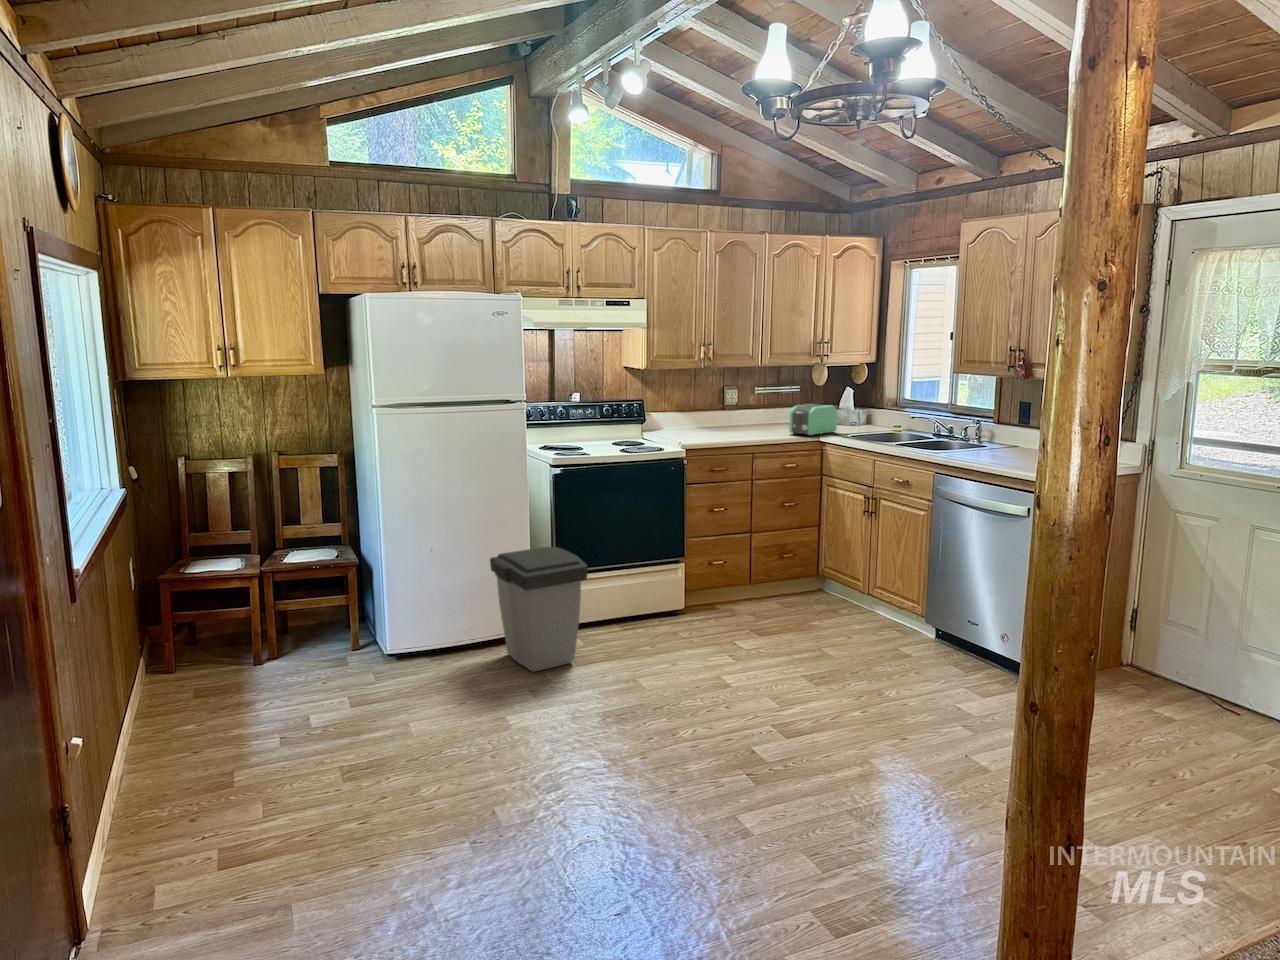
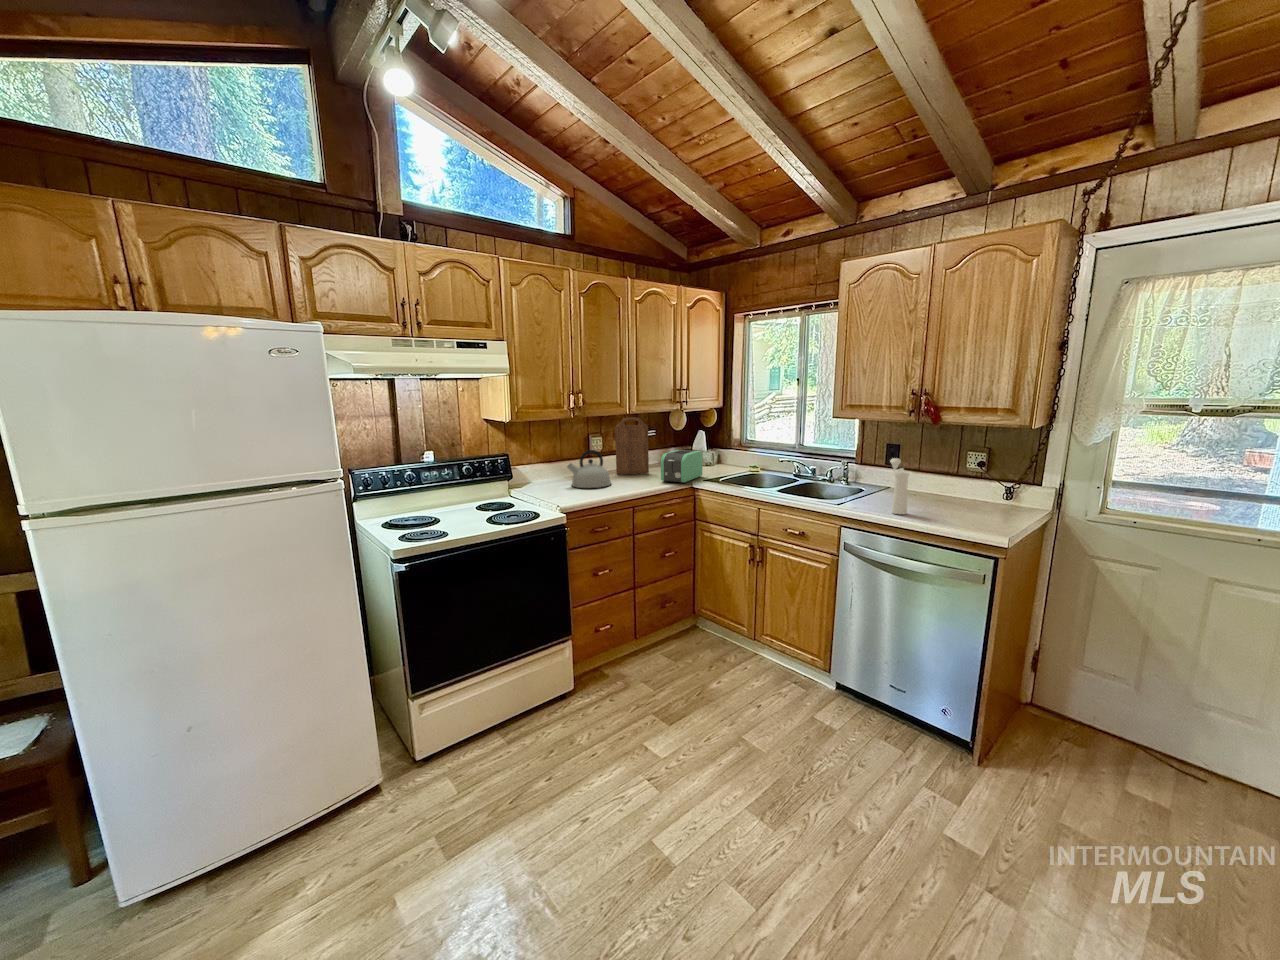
cutting board: none [750,370,785,428] -> present [615,418,649,474]
kettle: none [697,399,740,435] -> present [567,450,611,488]
pepper mill: none [983,412,1001,463] -> present [890,458,910,514]
trash can: present [490,547,588,672] -> none [297,673,452,888]

